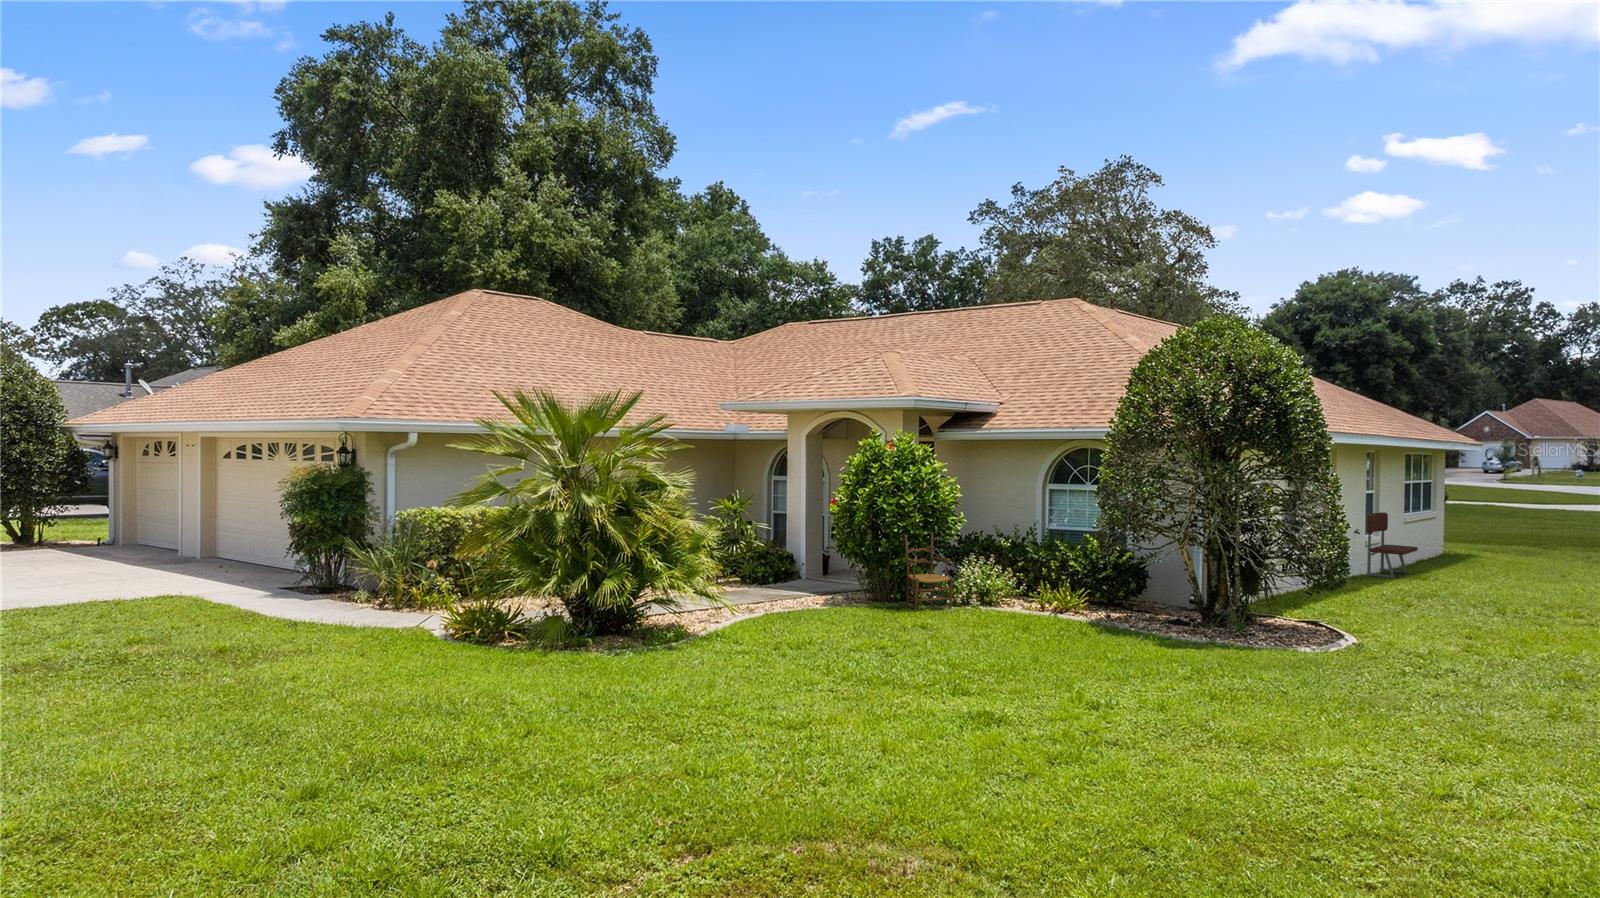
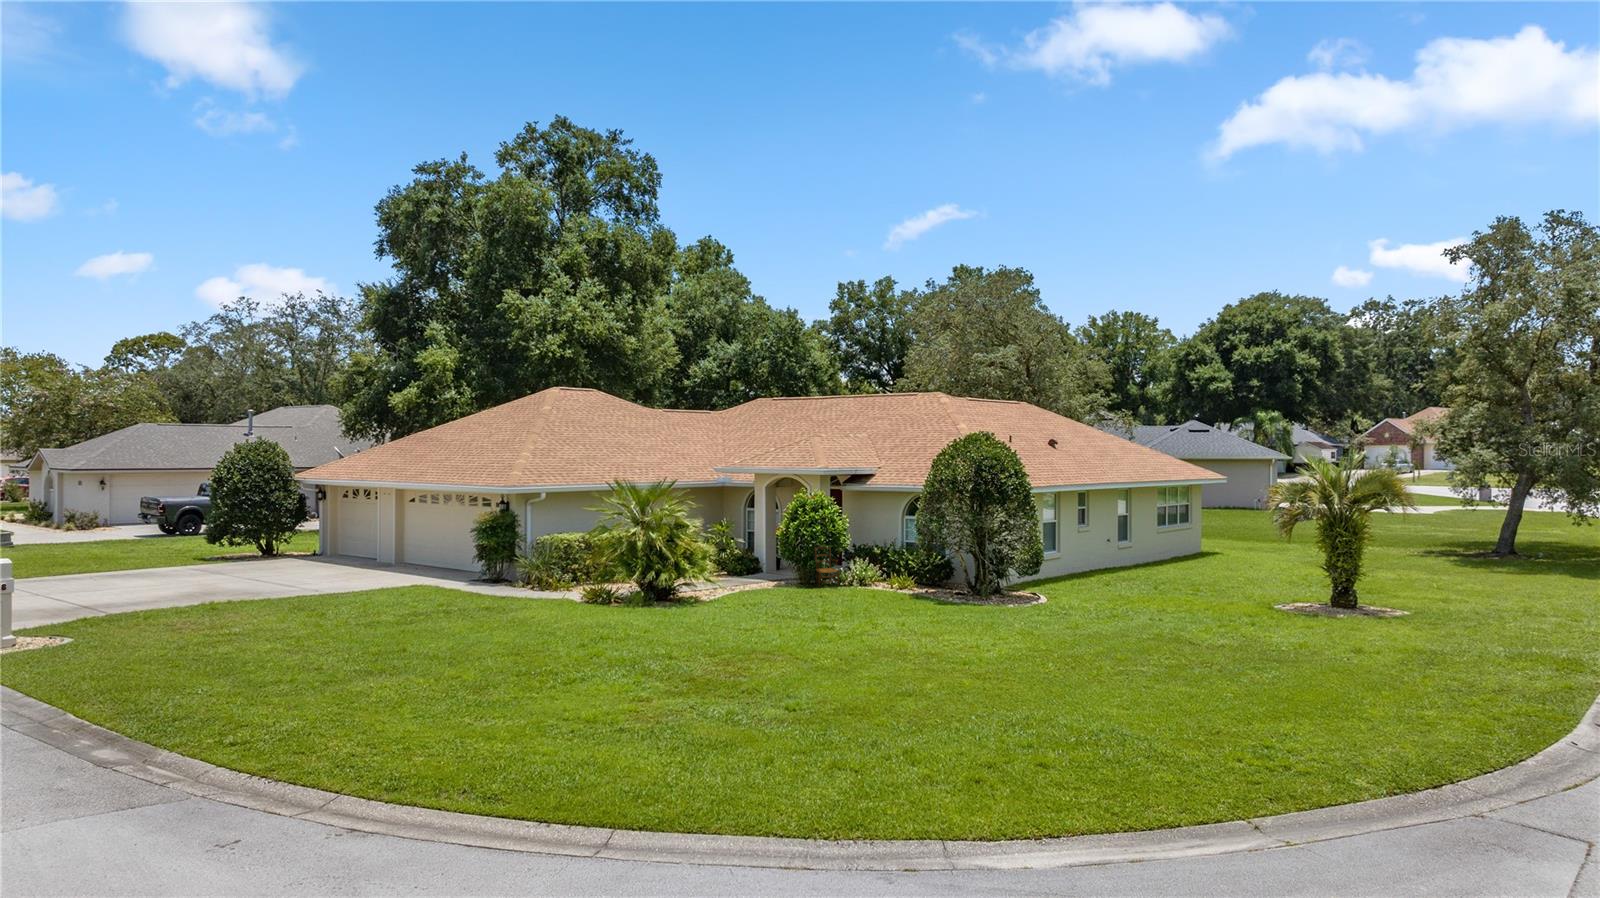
bench: present [1366,512,1418,578] -> none [1112,526,1146,567]

